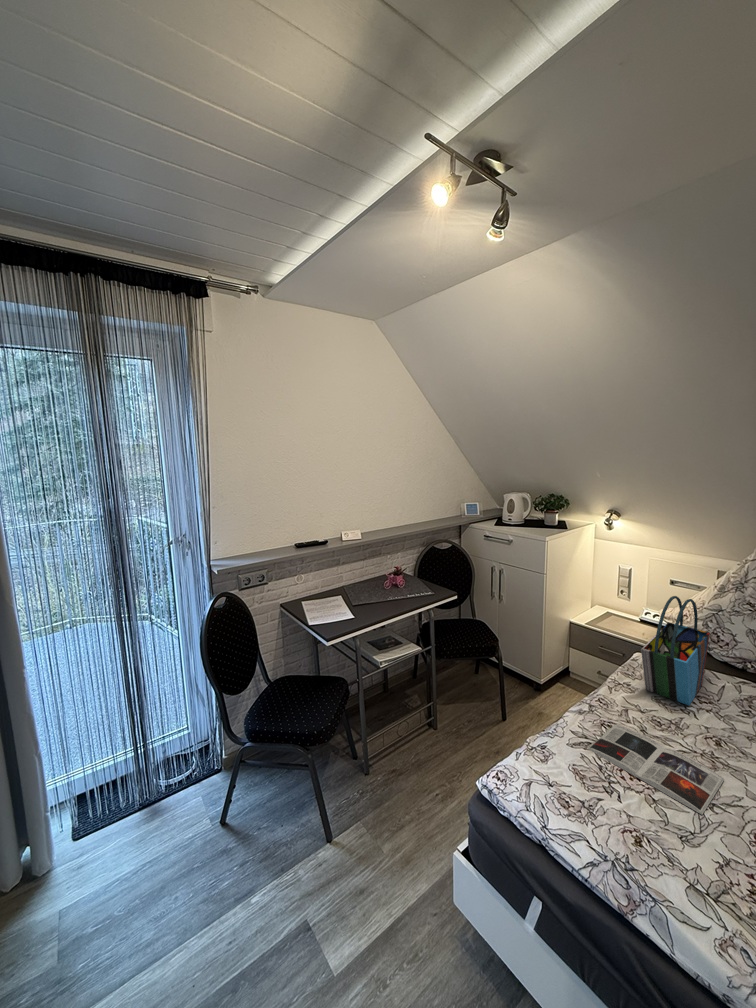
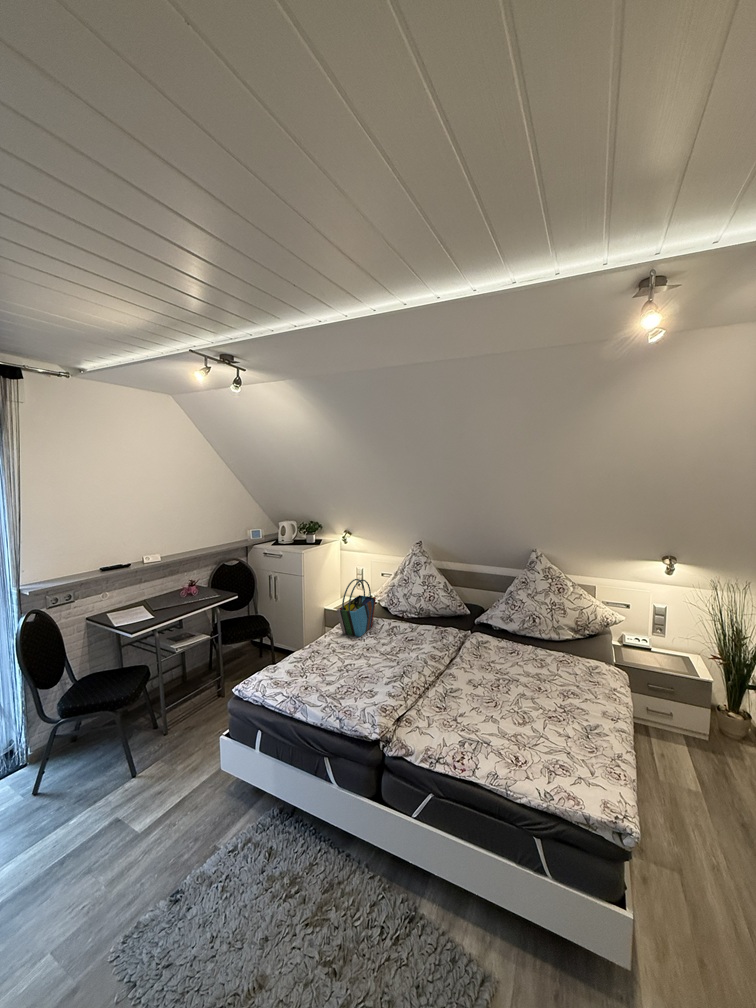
magazine: present [588,724,724,815] -> none [299,651,358,675]

